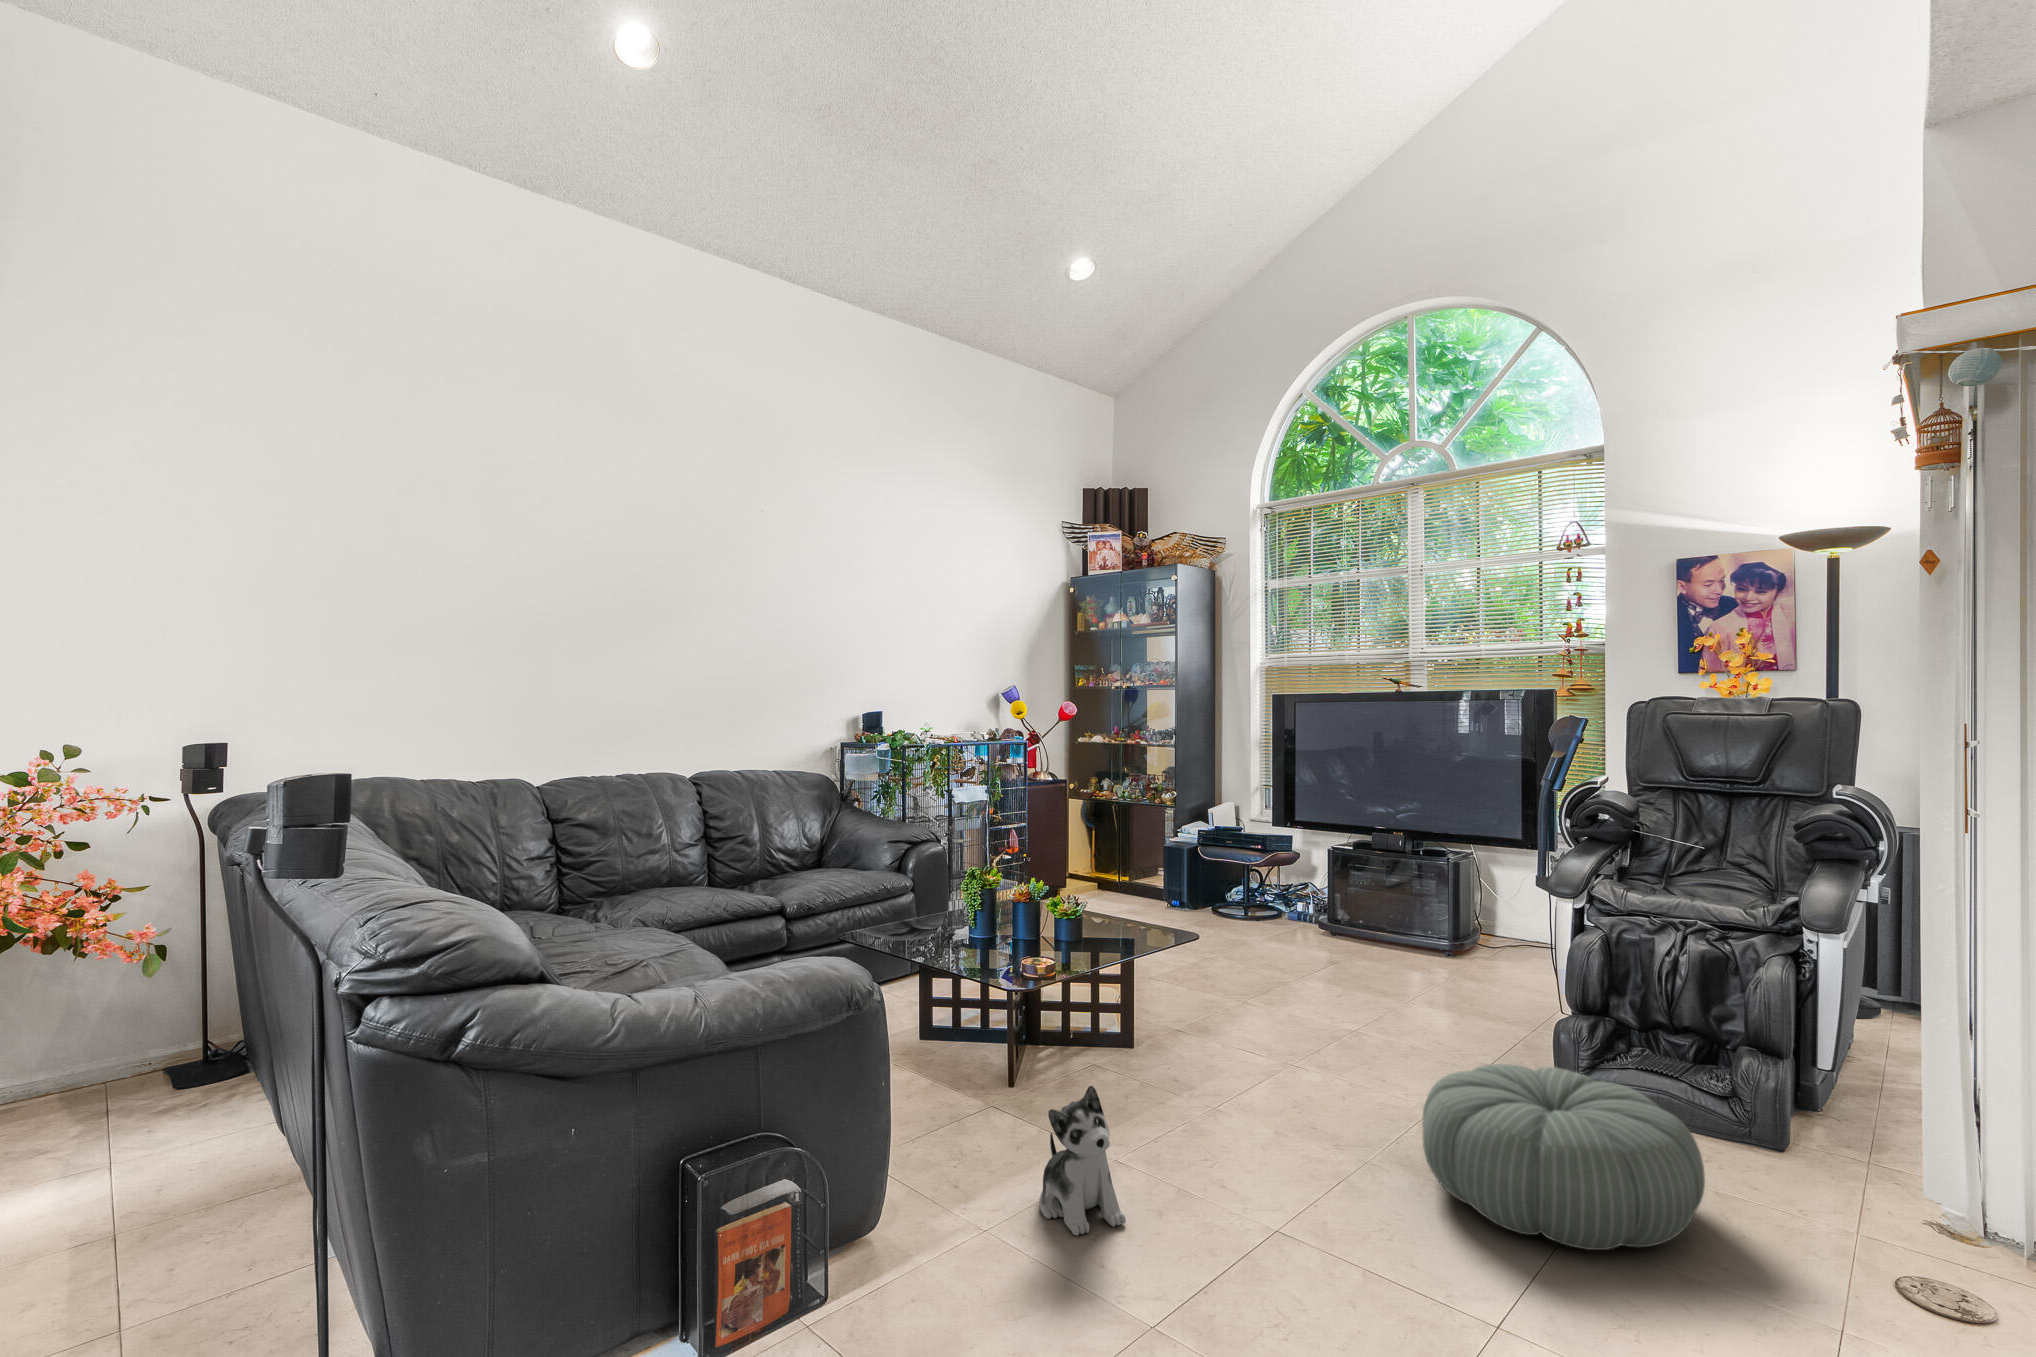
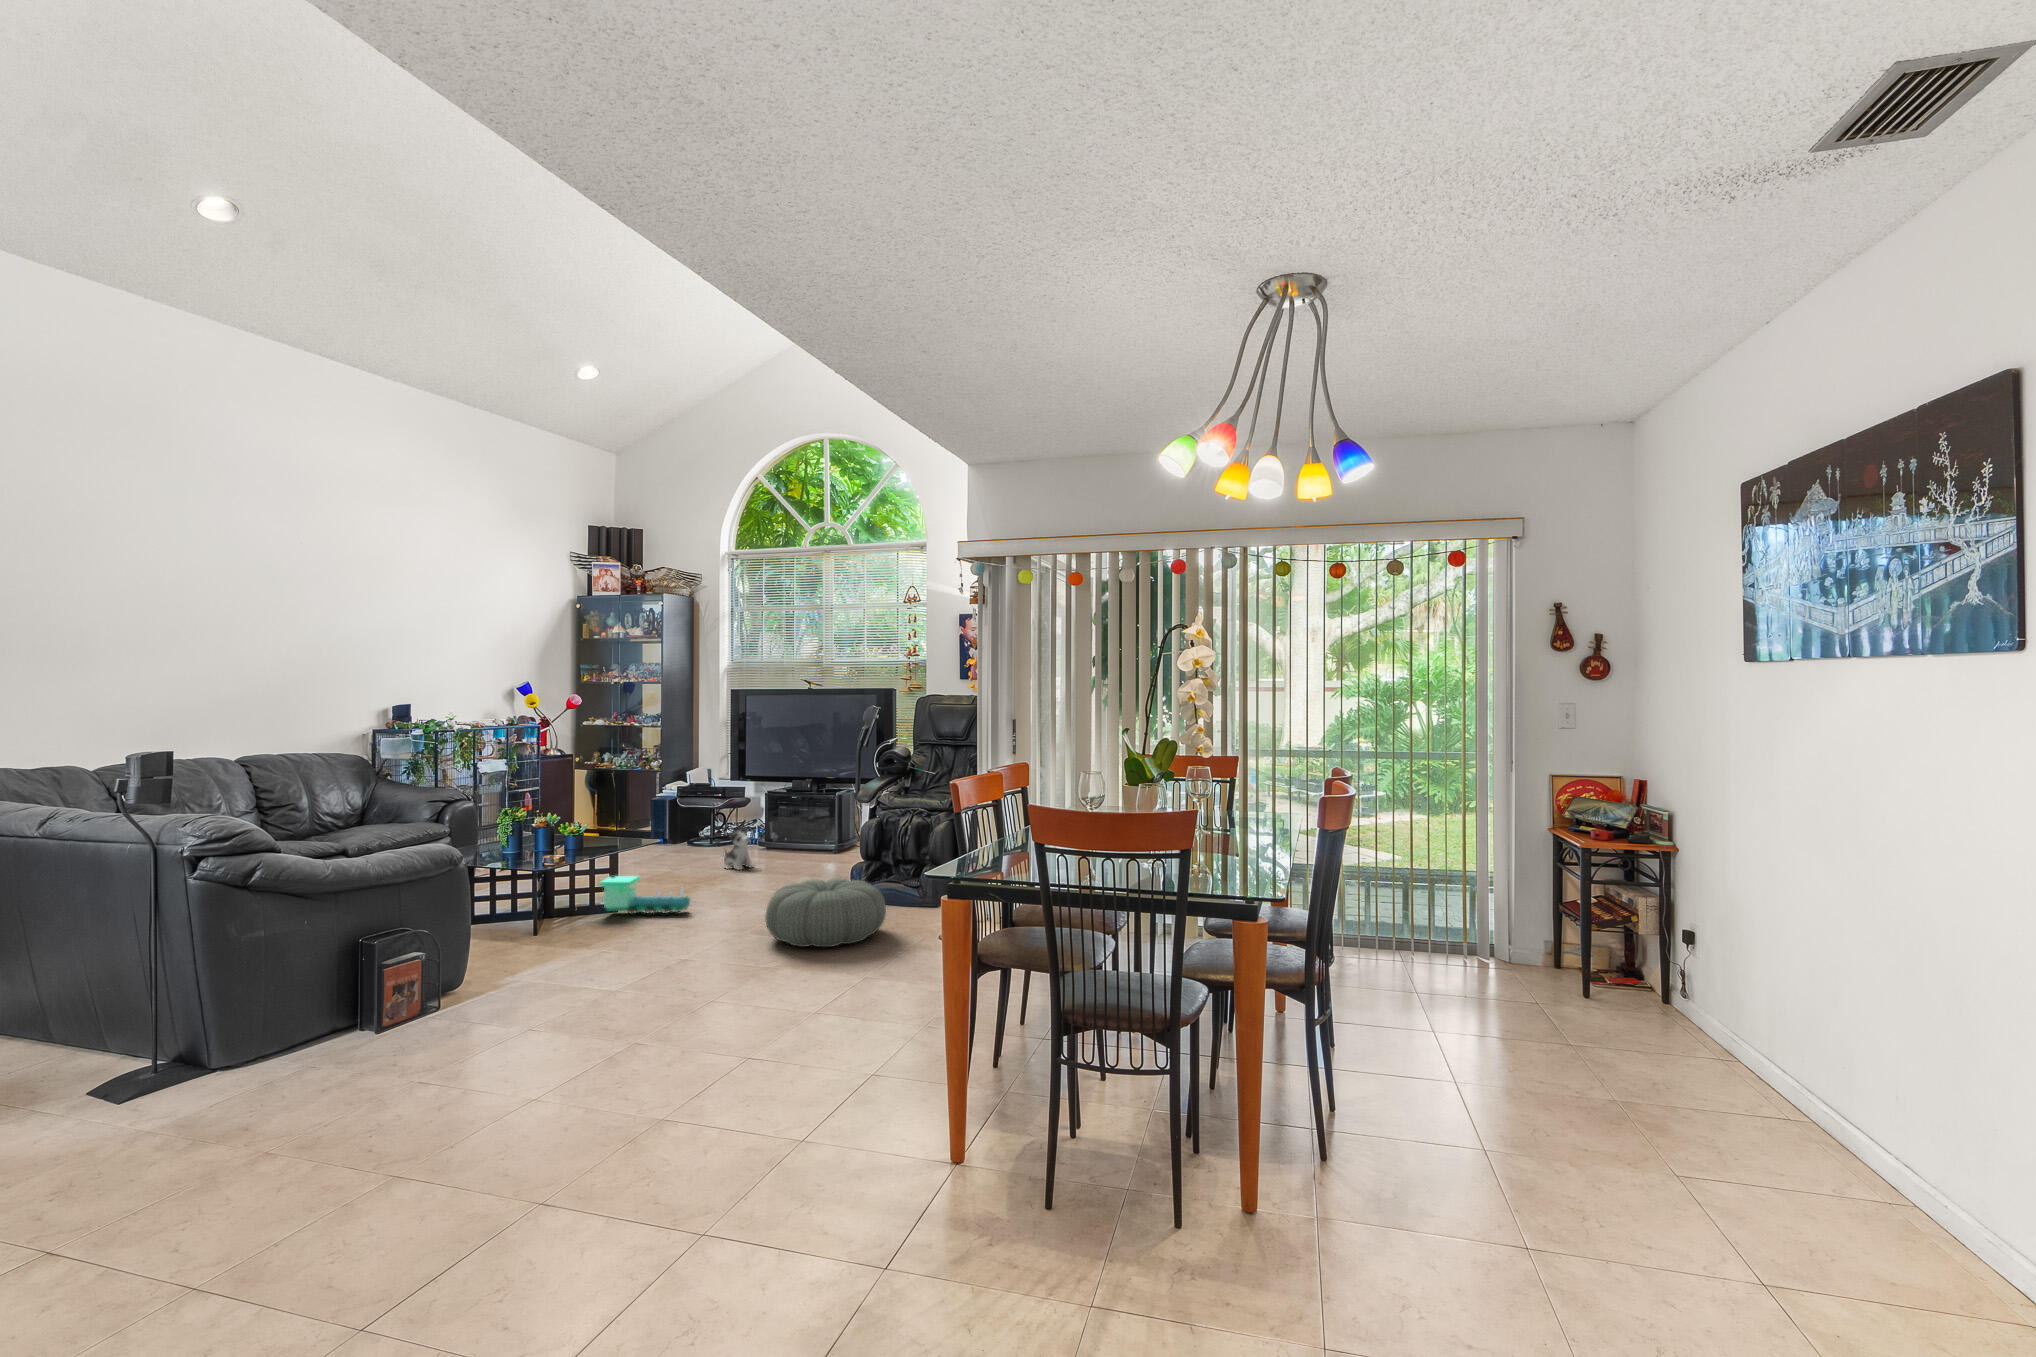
toy train: none [1107,987,1254,1074] -> present [599,876,690,915]
plush toy: present [1039,1086,1126,1236] -> present [724,825,754,870]

